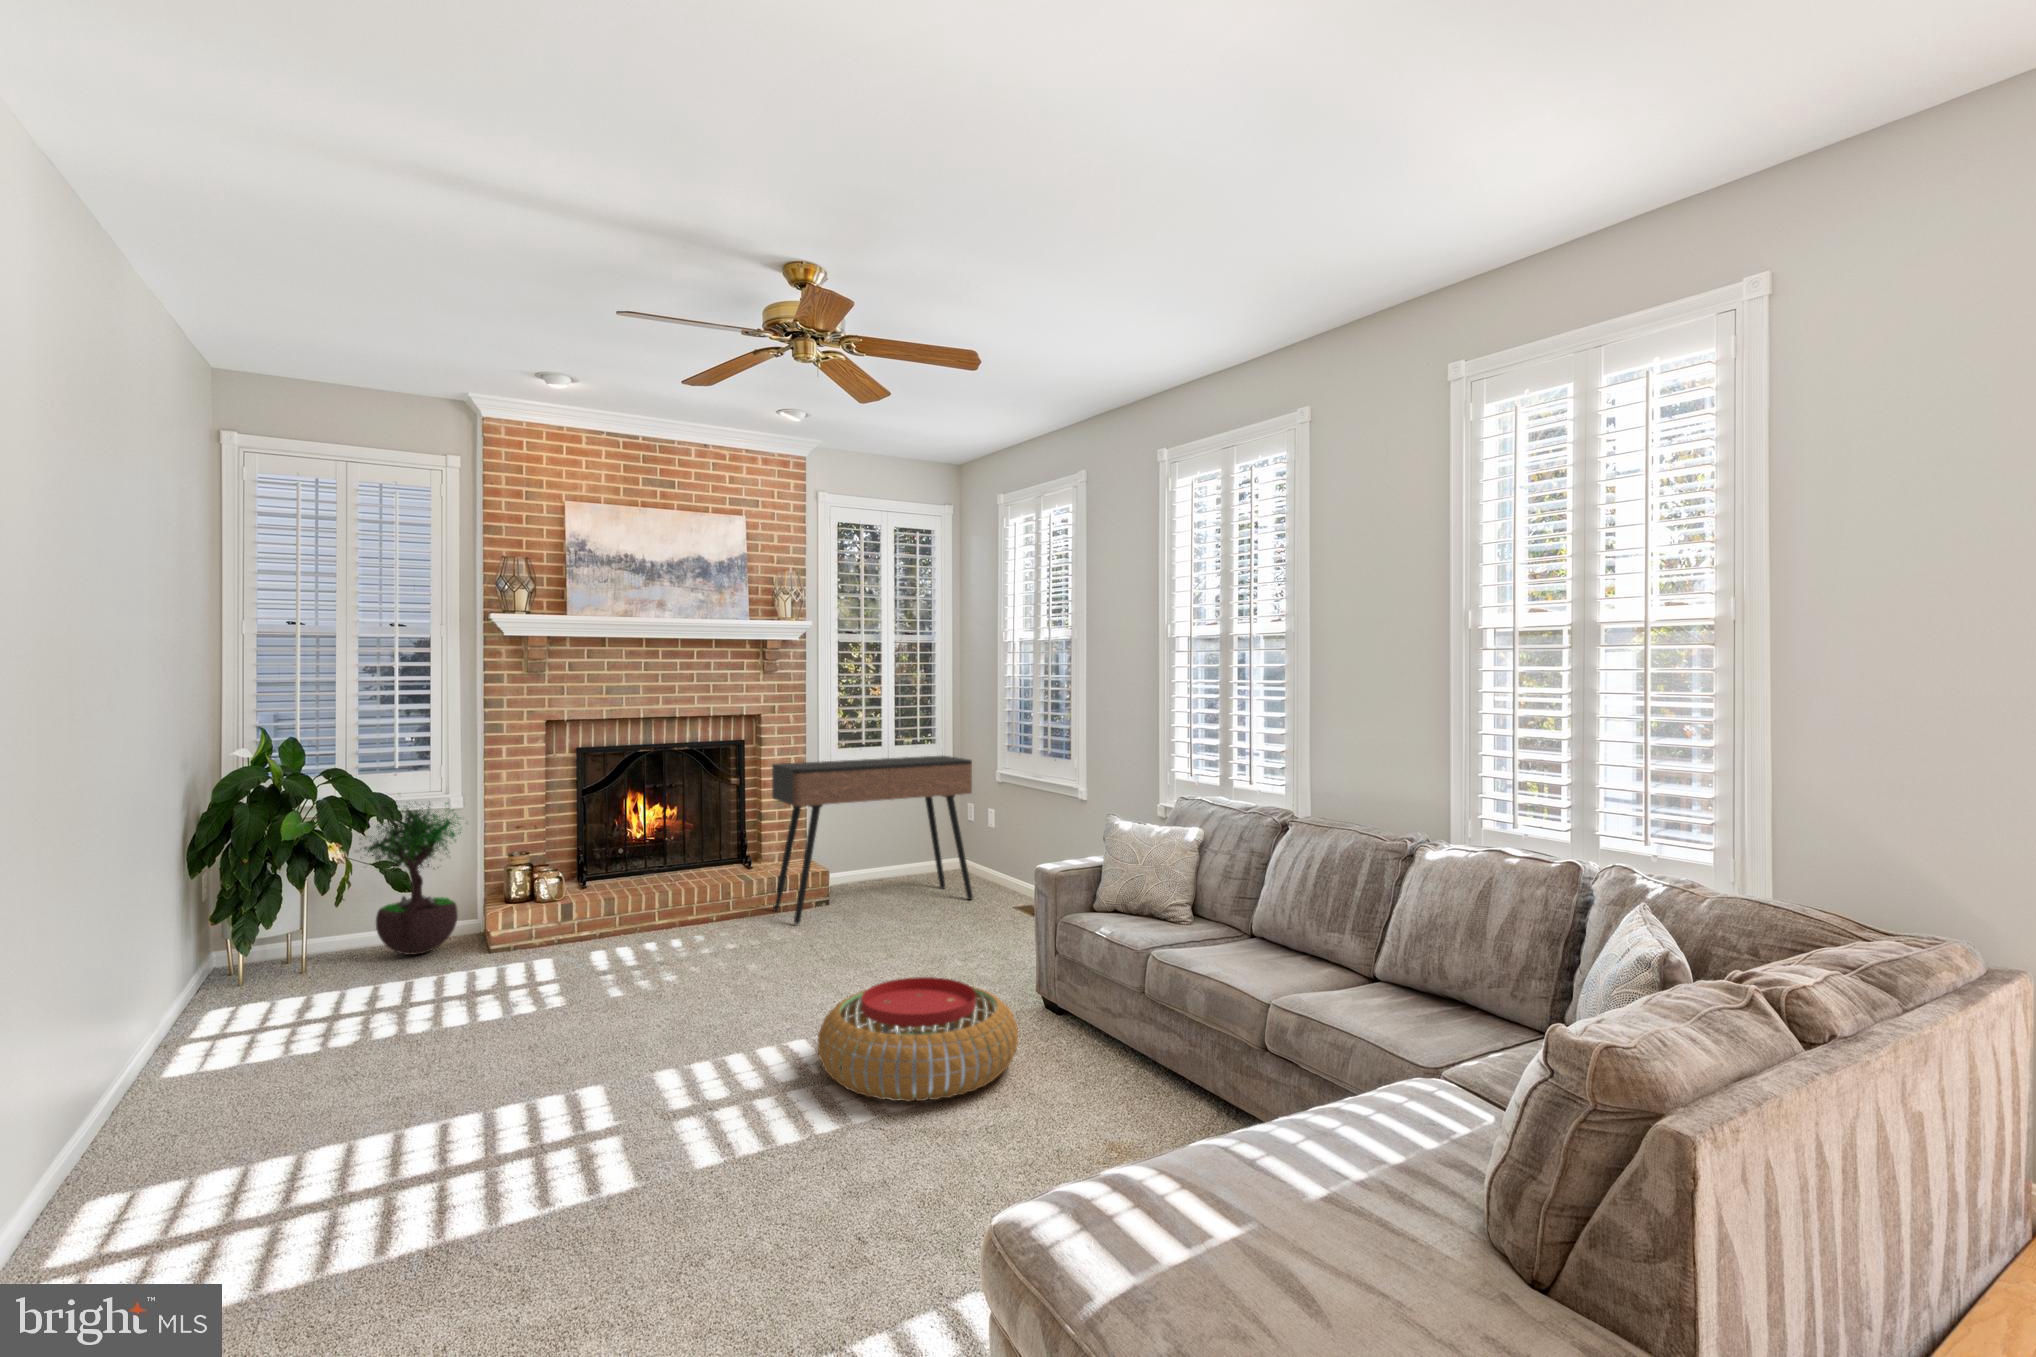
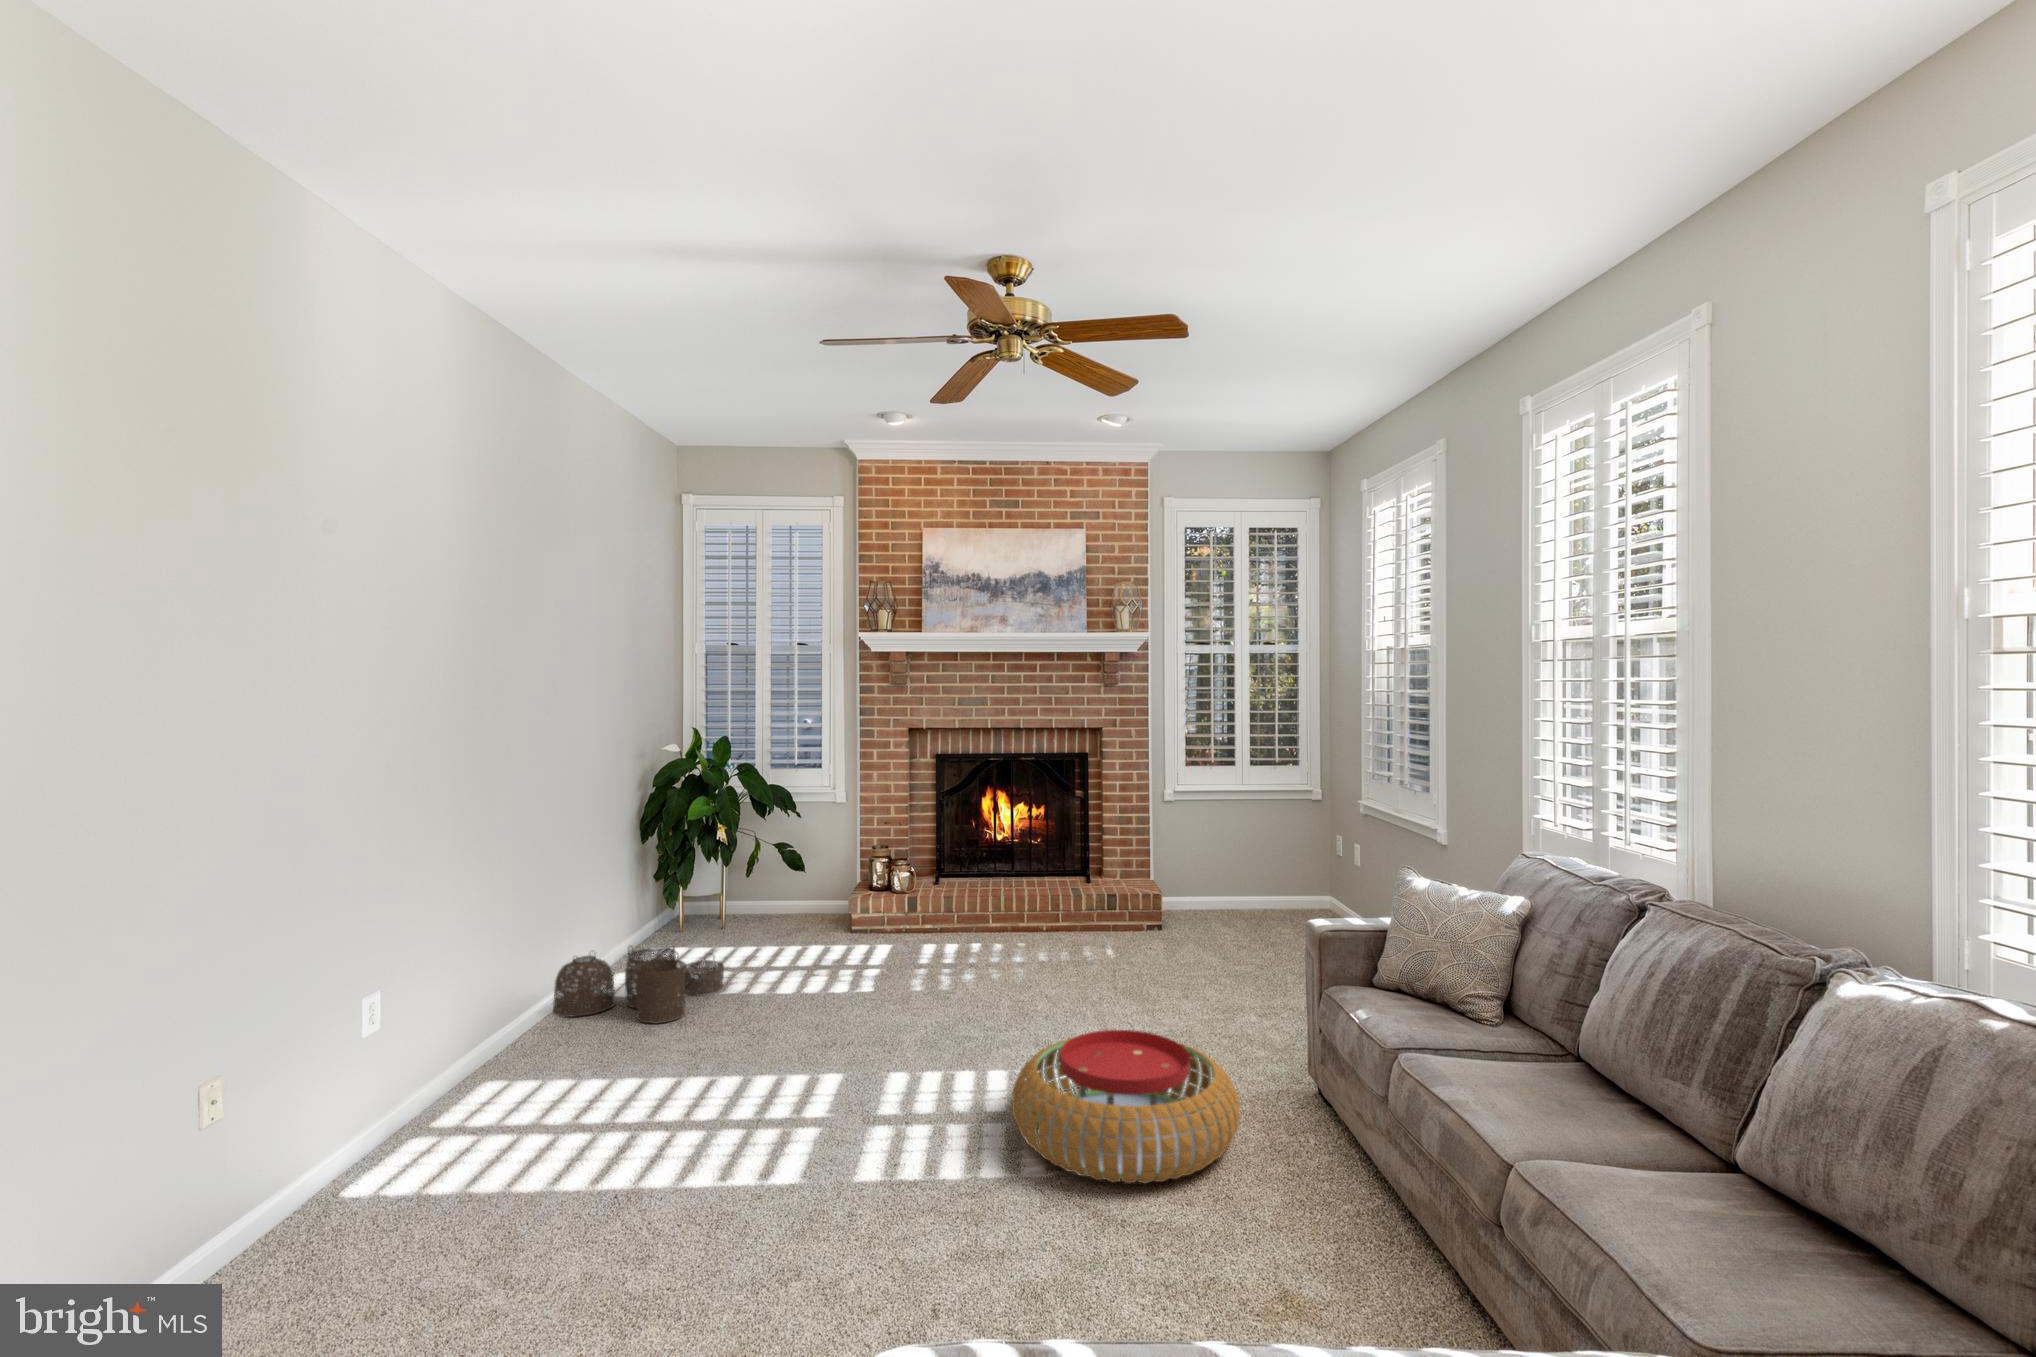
console table: present [772,756,973,924] -> none [1105,777,1320,944]
potted tree: present [356,803,461,955] -> none [751,788,834,927]
woven basket: none [141,982,376,1091] -> present [553,947,724,1023]

